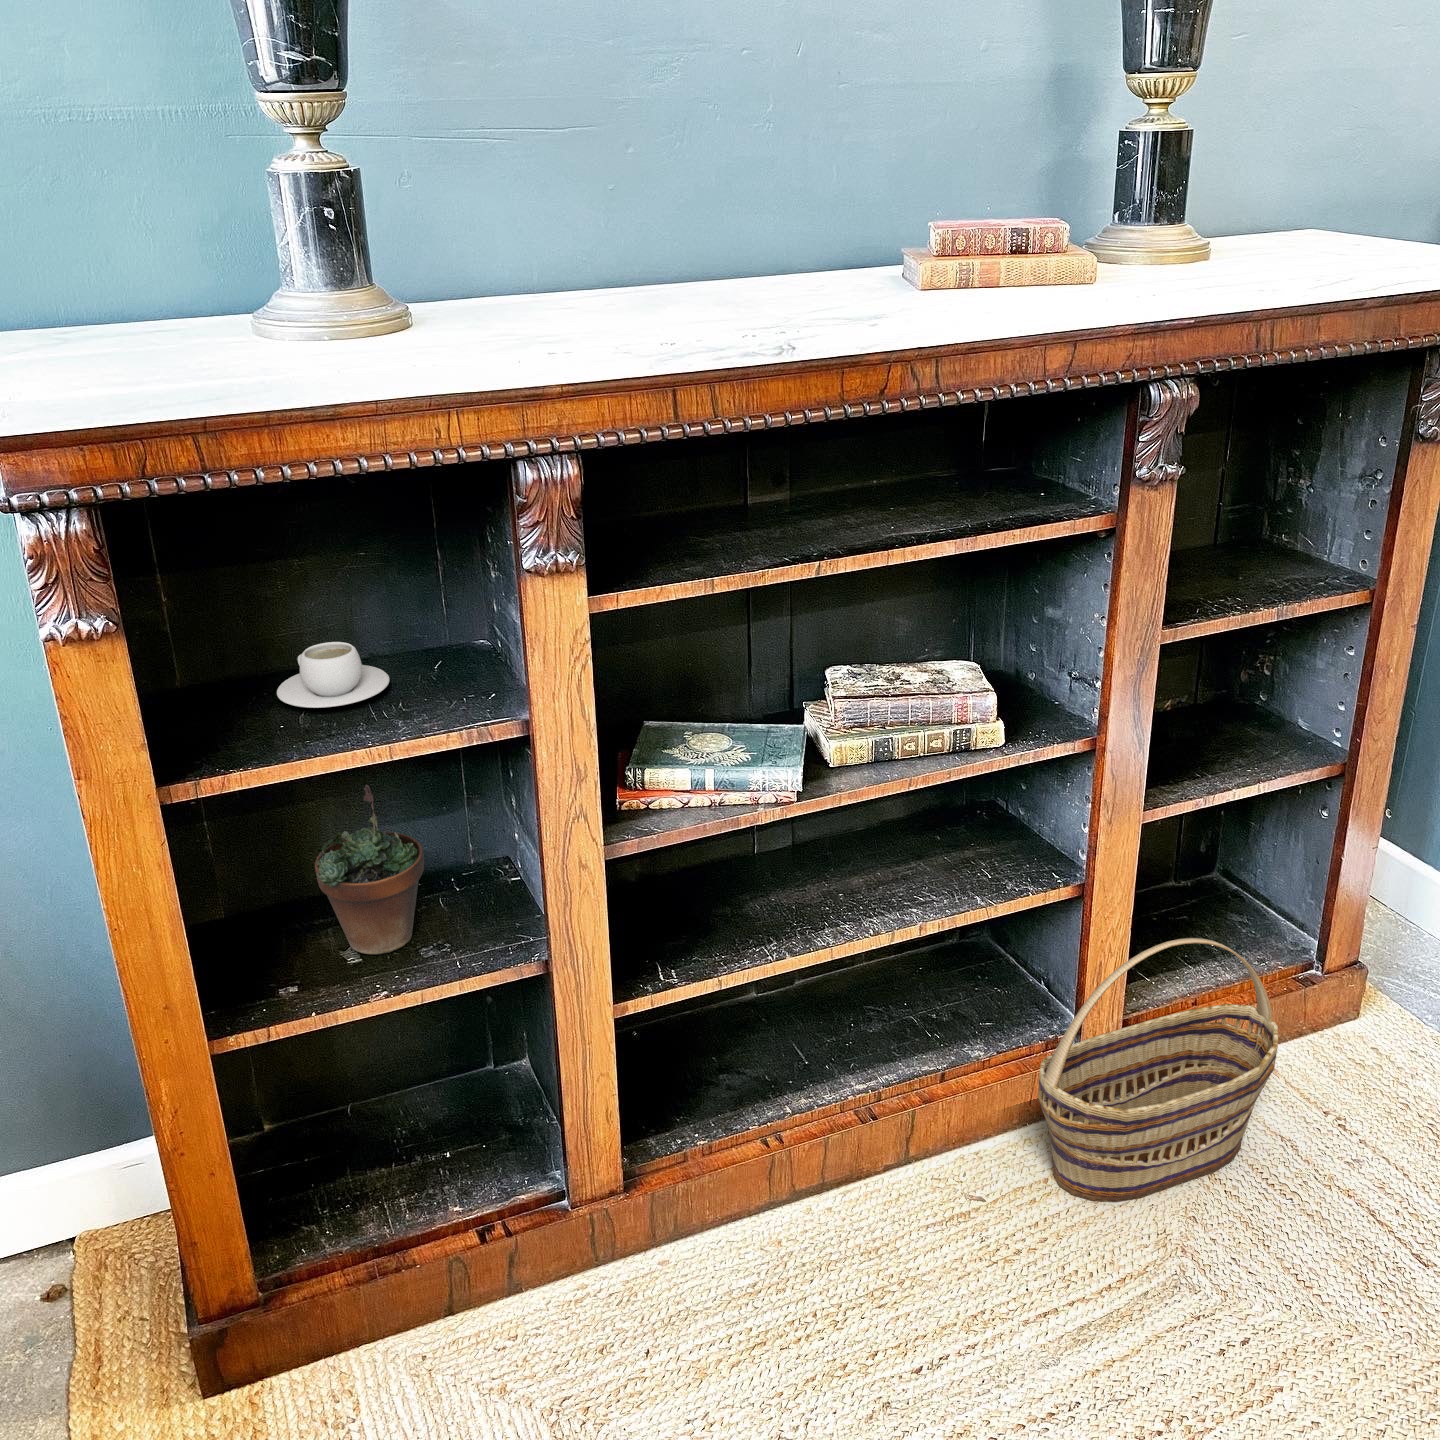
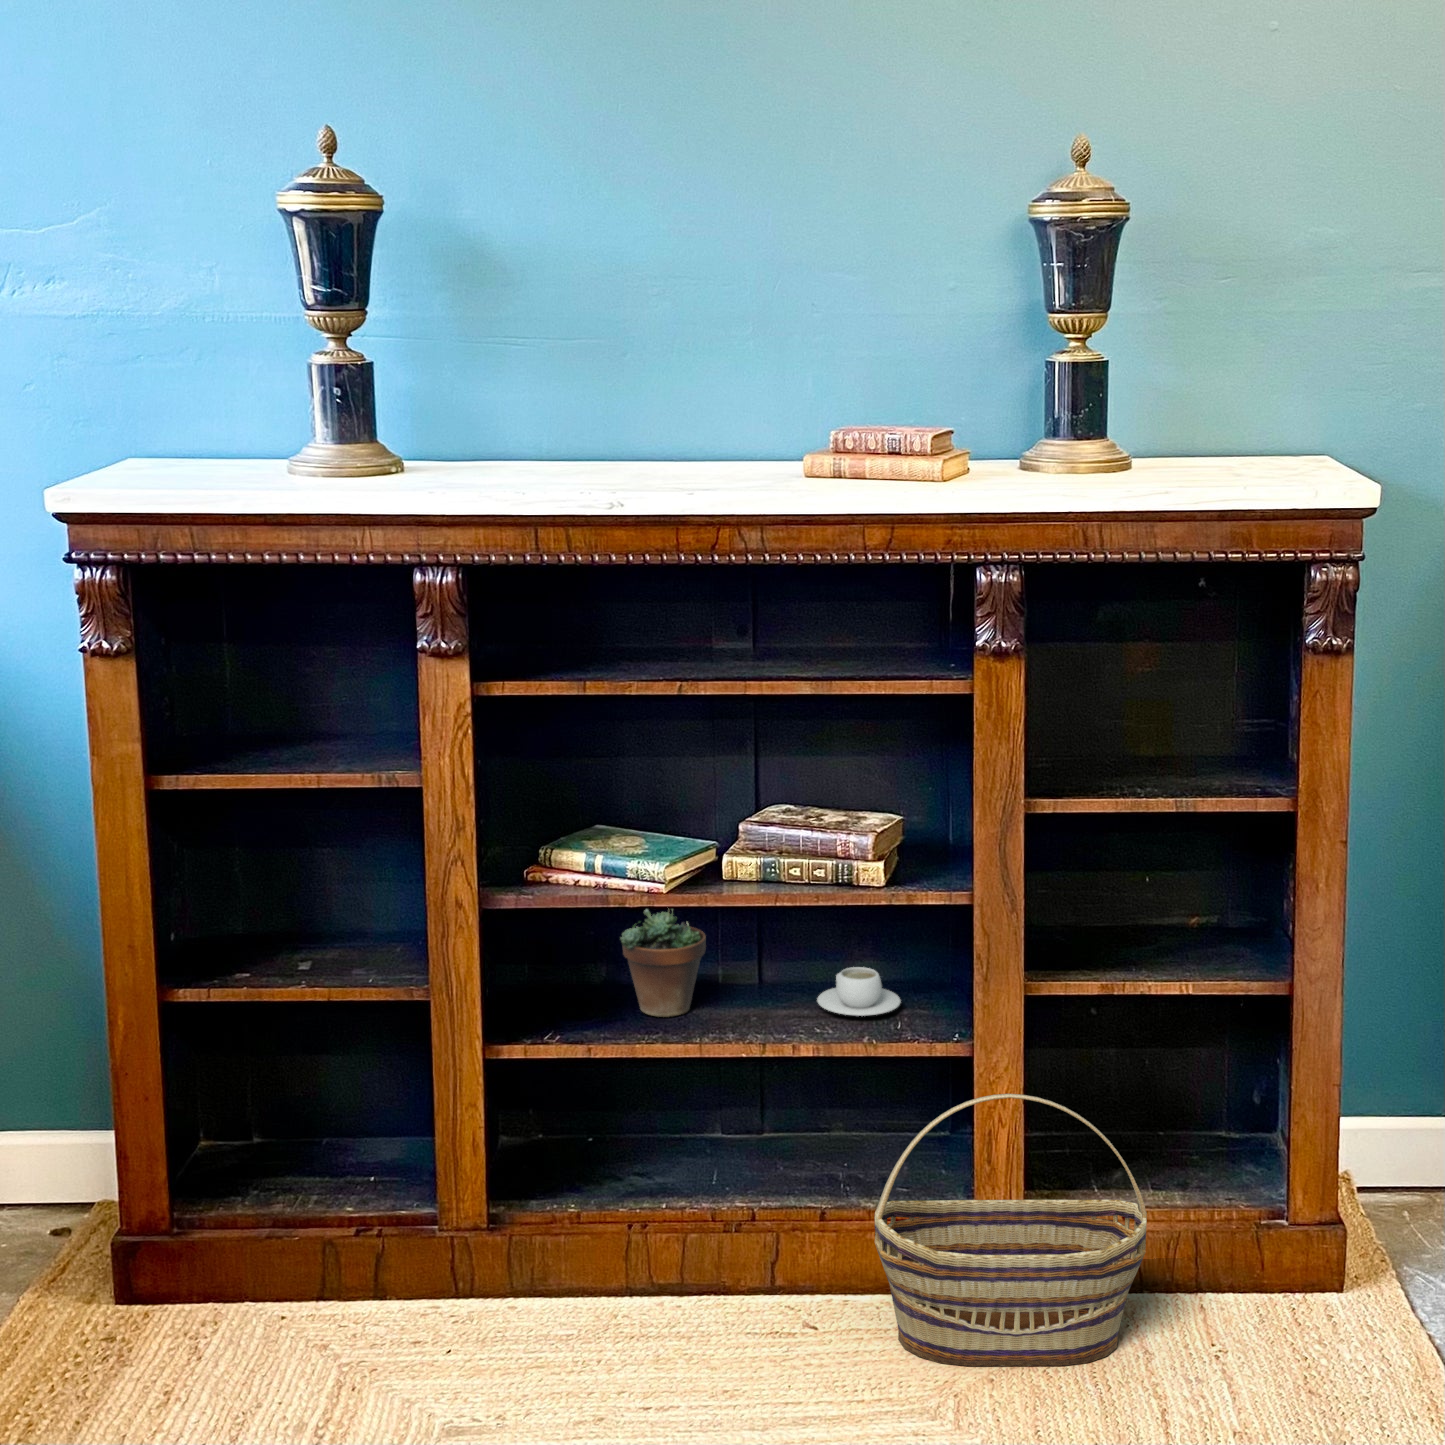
teacup: present [277,642,390,708] -> present [817,967,901,1016]
succulent plant: present [315,785,424,955] -> present [620,909,706,1017]

